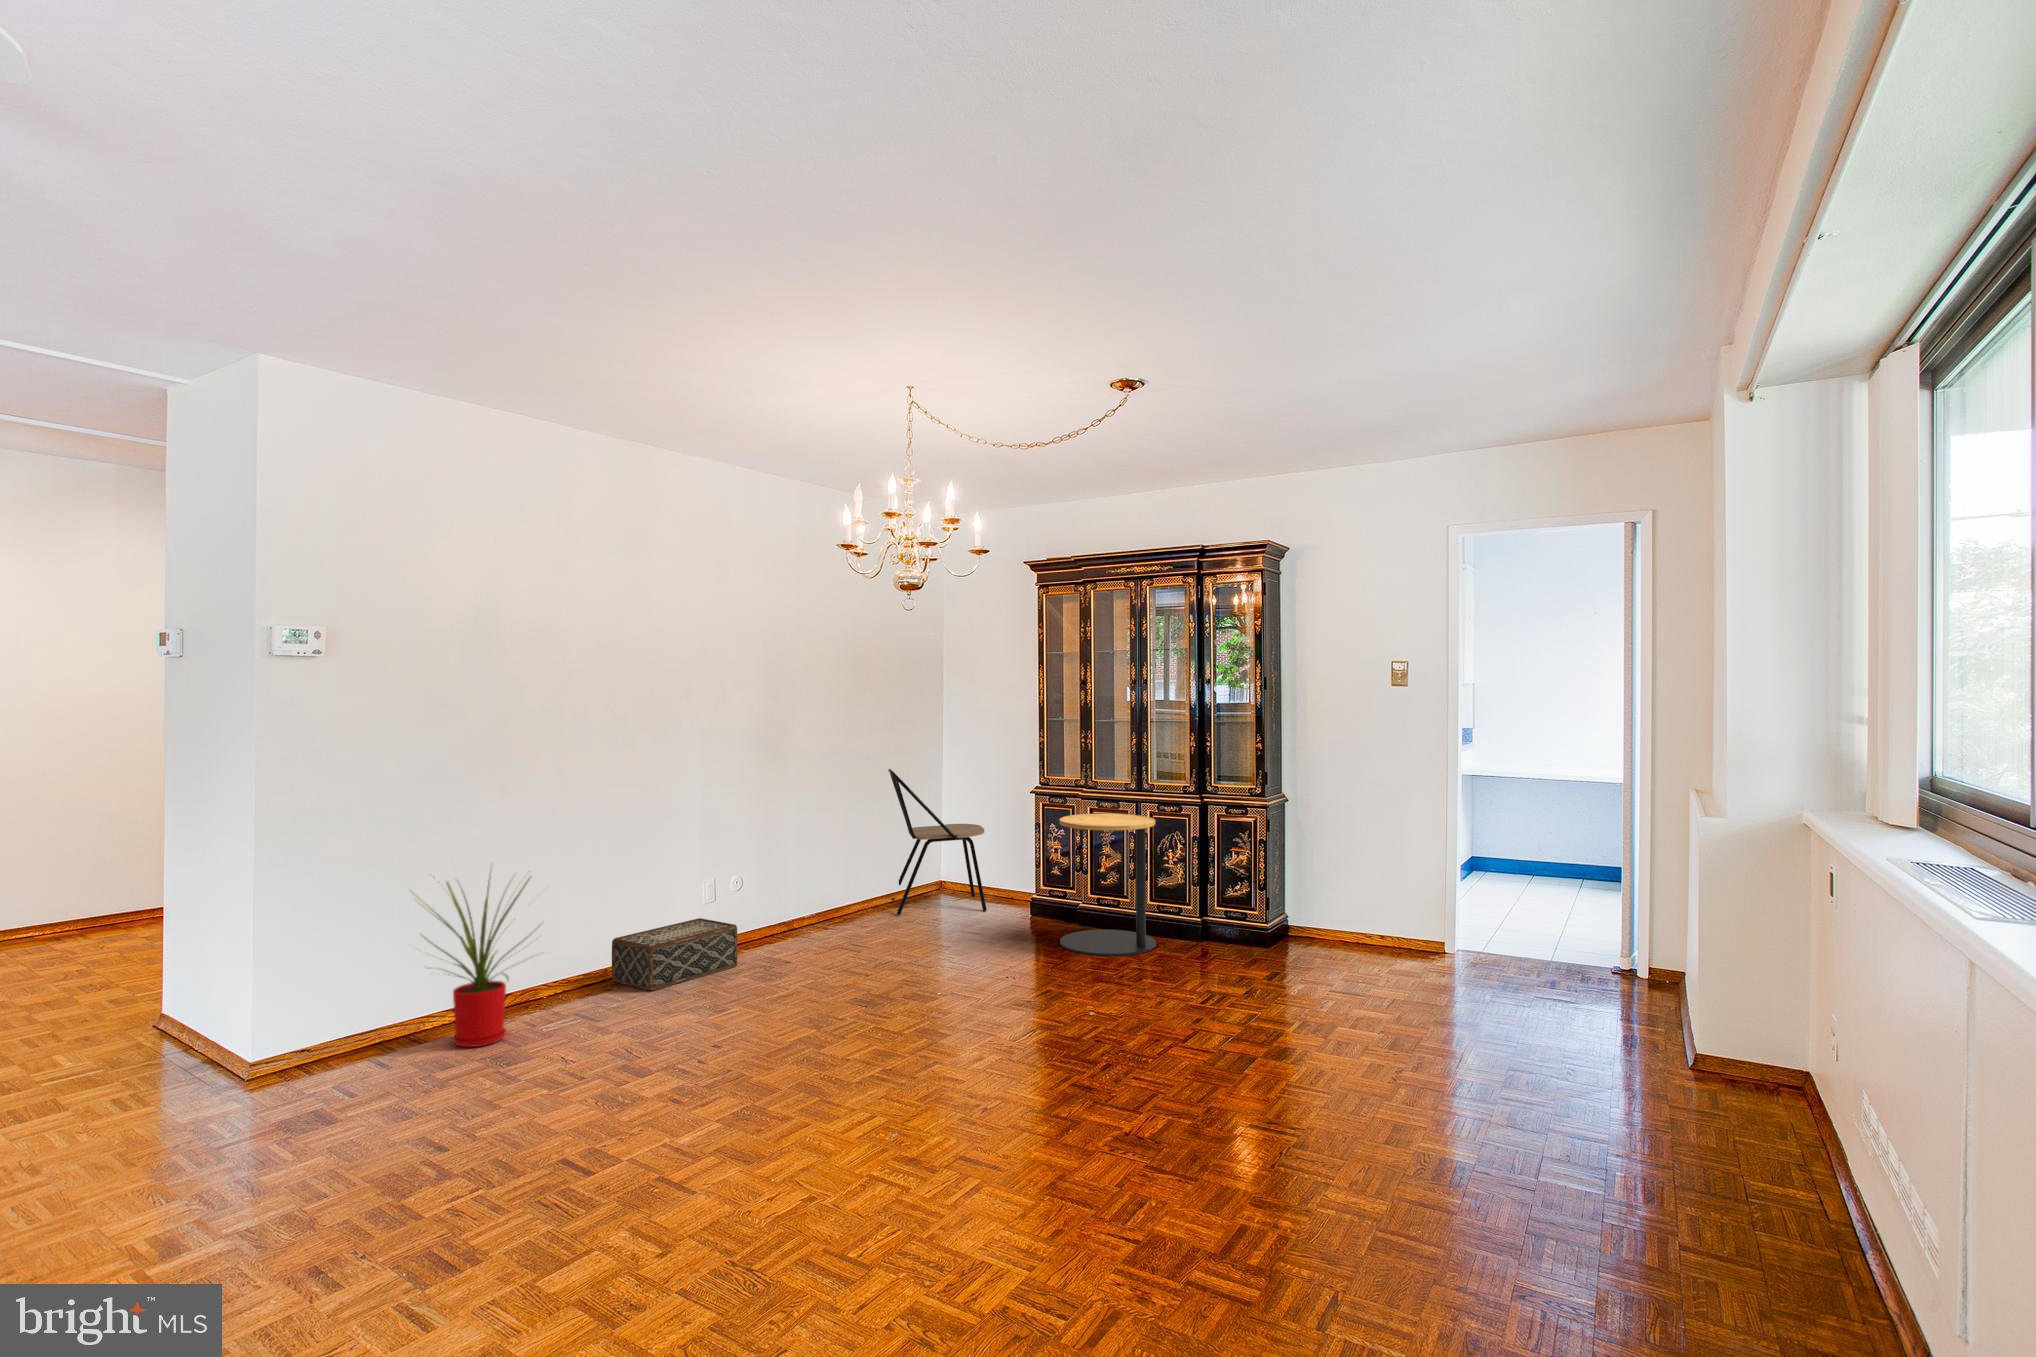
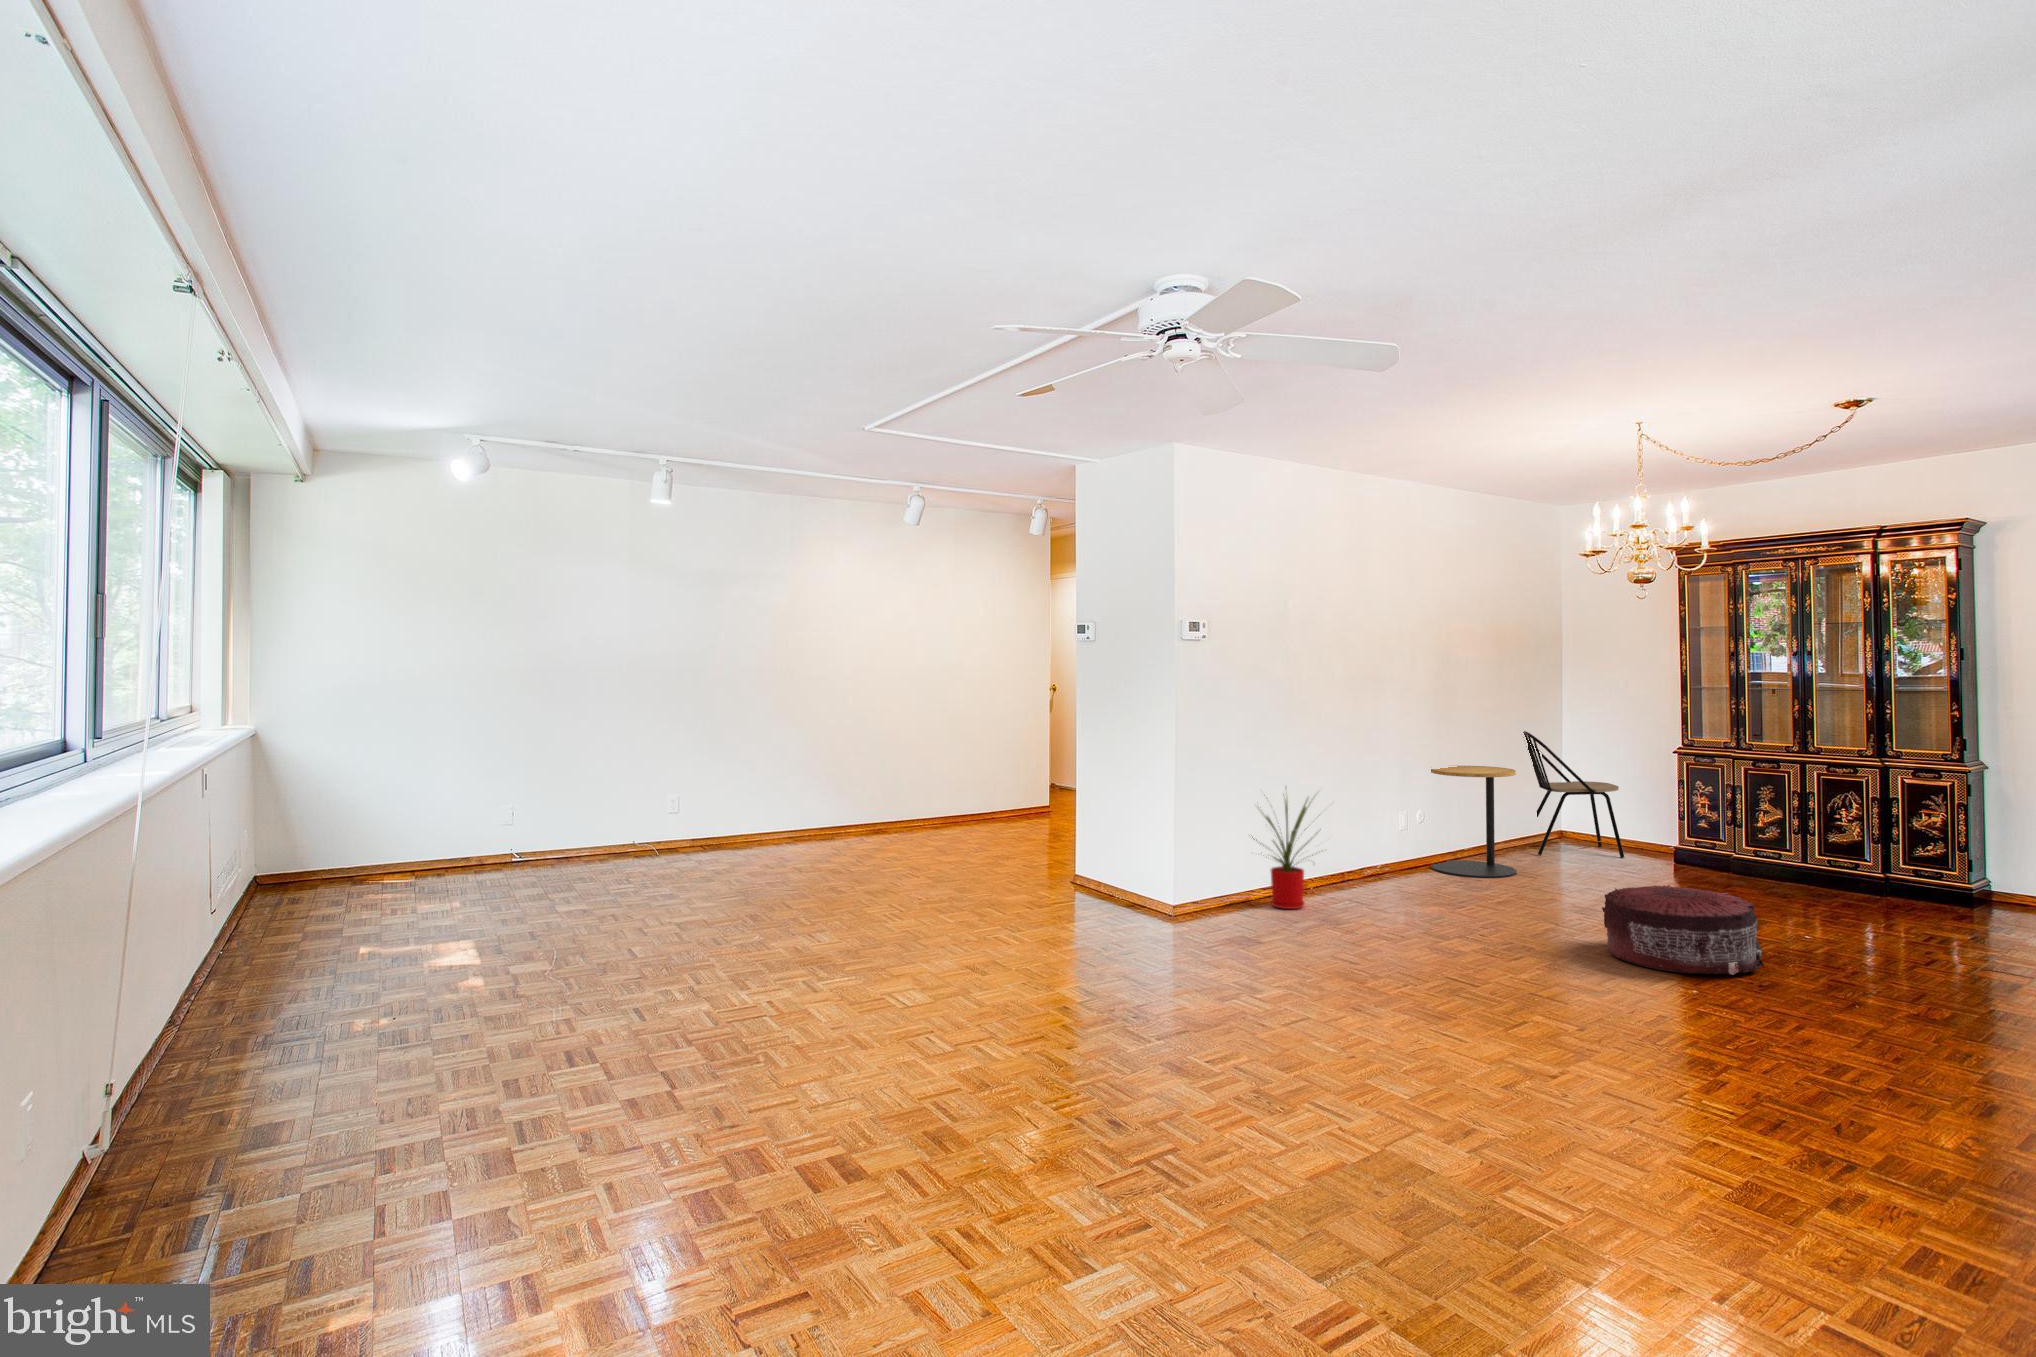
side table: present [1060,813,1156,956] -> present [1431,766,1517,878]
woven basket: present [612,918,737,991] -> none [1341,841,1432,889]
pouf: none [850,972,1017,1103] -> present [1602,885,1764,975]

